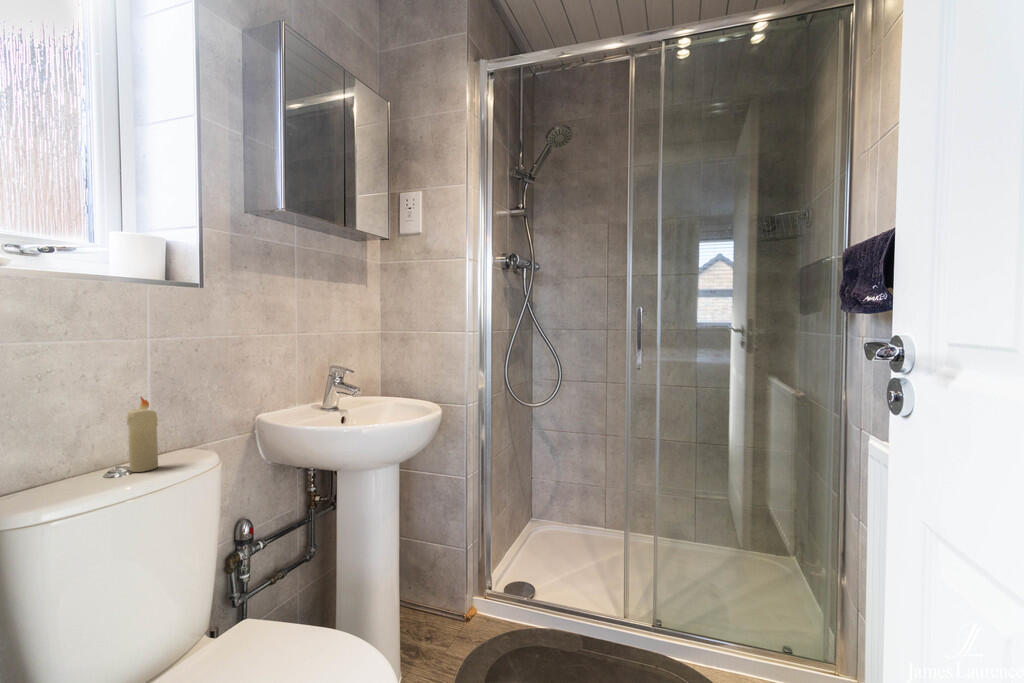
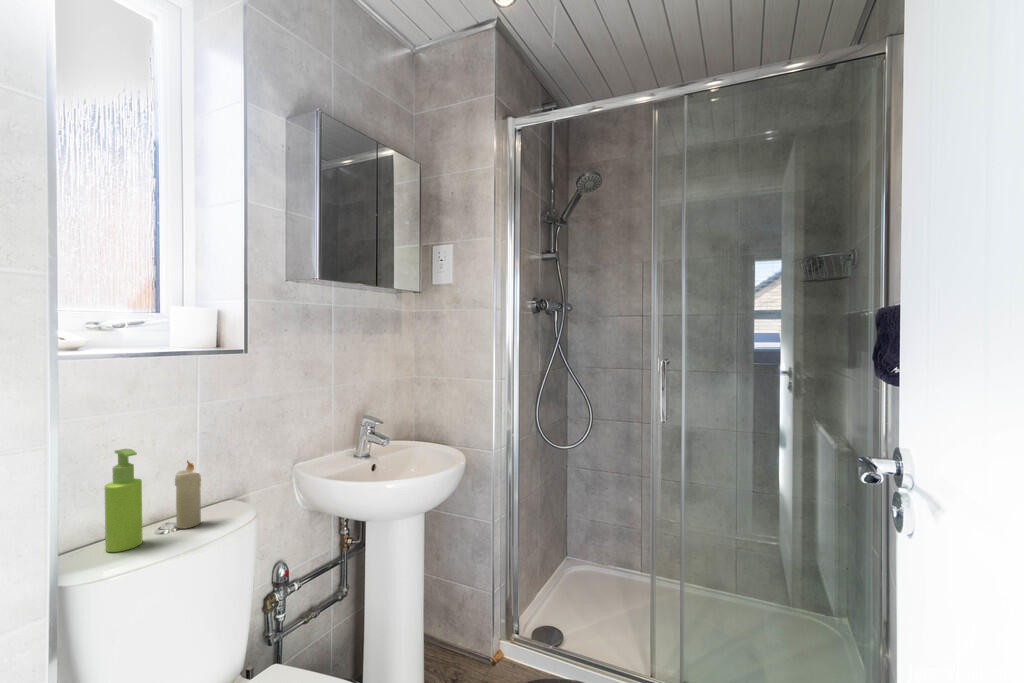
soap dispenser: none [44,378,92,494] -> present [105,449,142,552]

